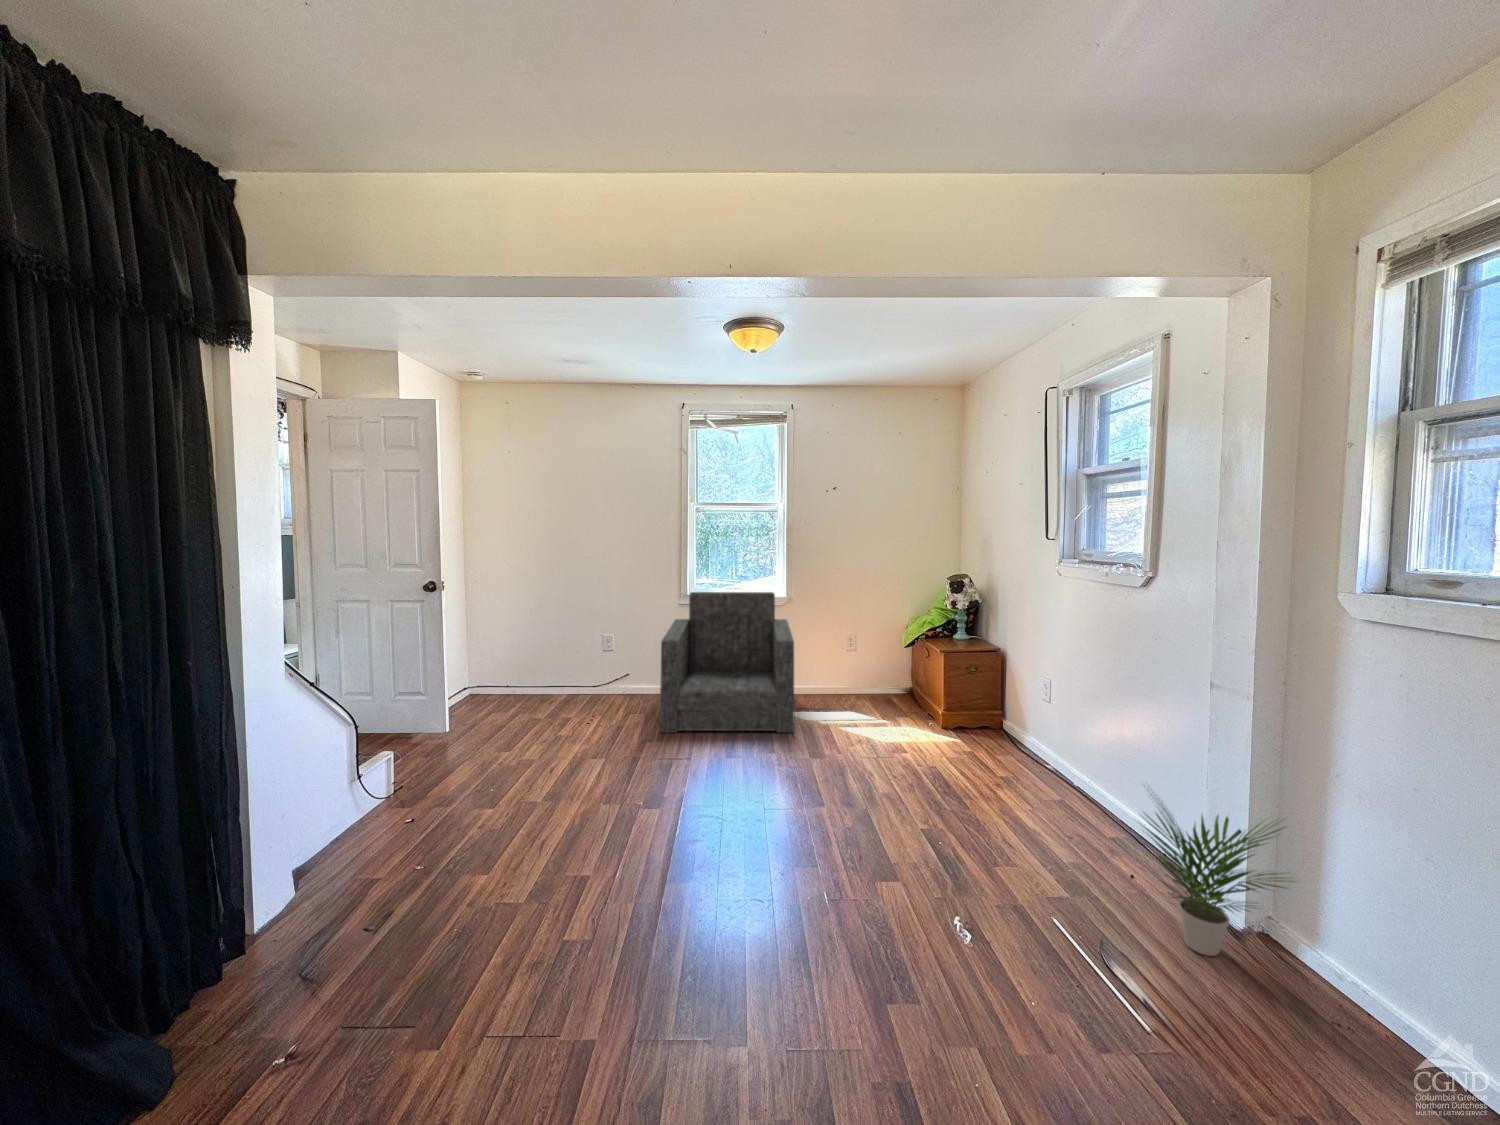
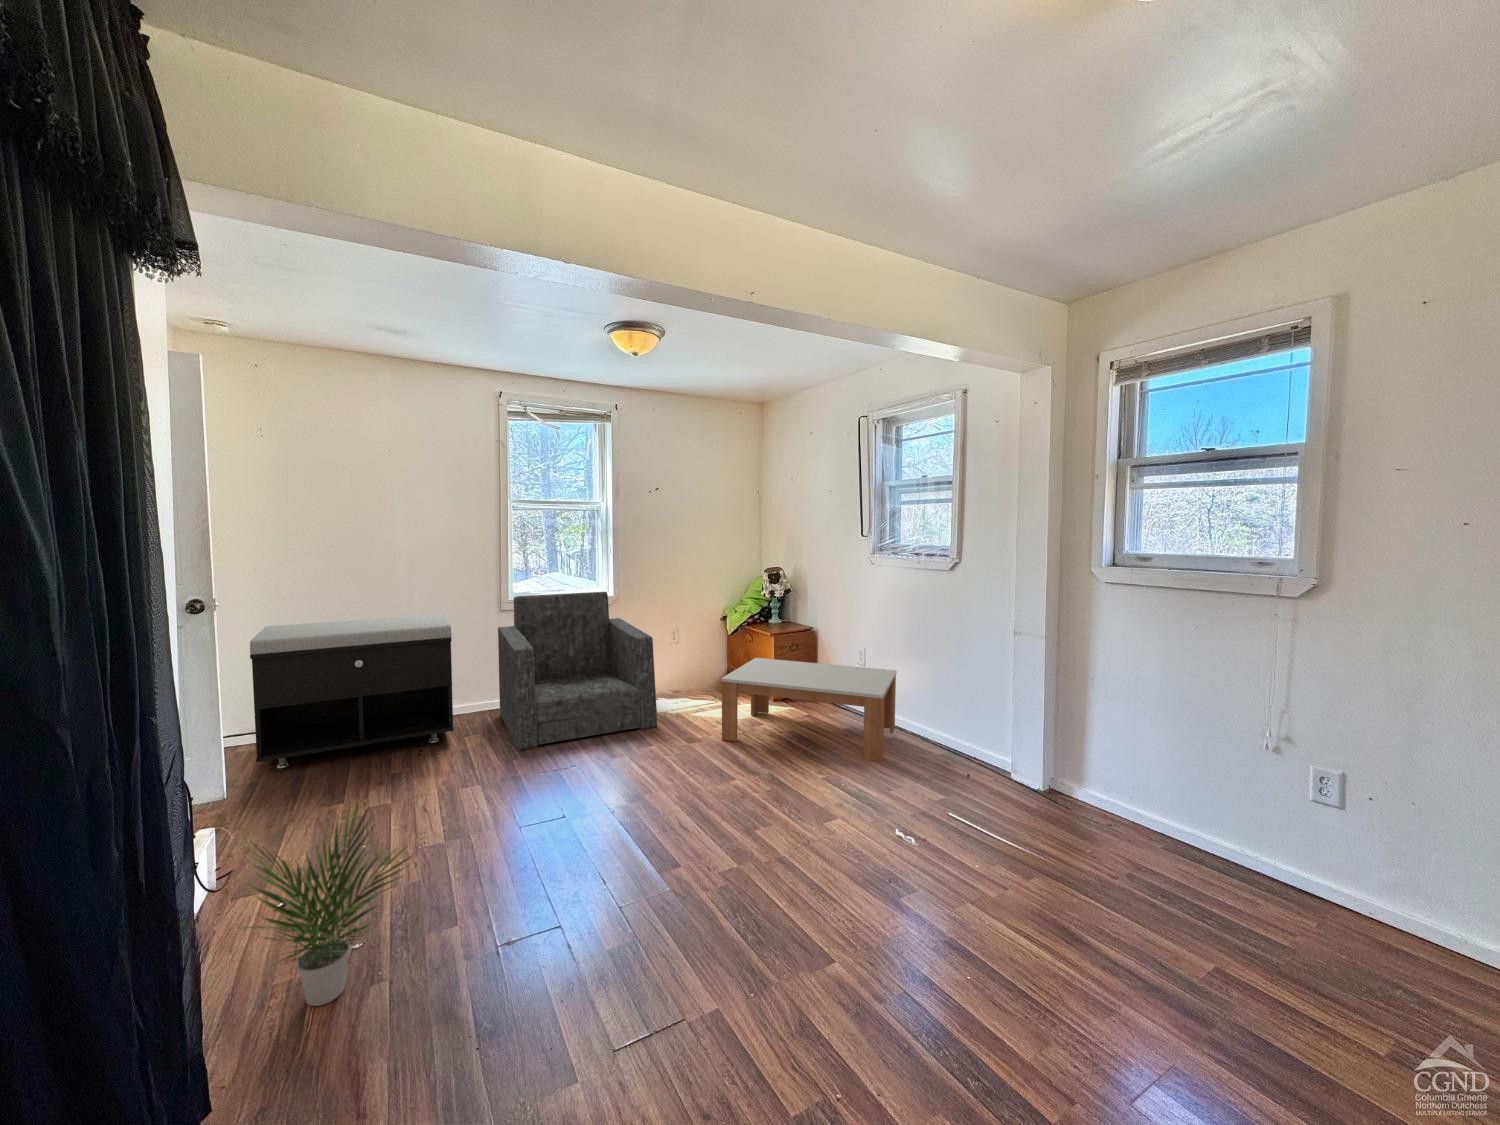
storage bench: none [482,604,634,715] -> present [250,614,454,769]
coffee table: none [846,675,1075,827] -> present [721,658,897,762]
potted plant: present [1145,789,1292,956] -> present [243,805,412,1006]

